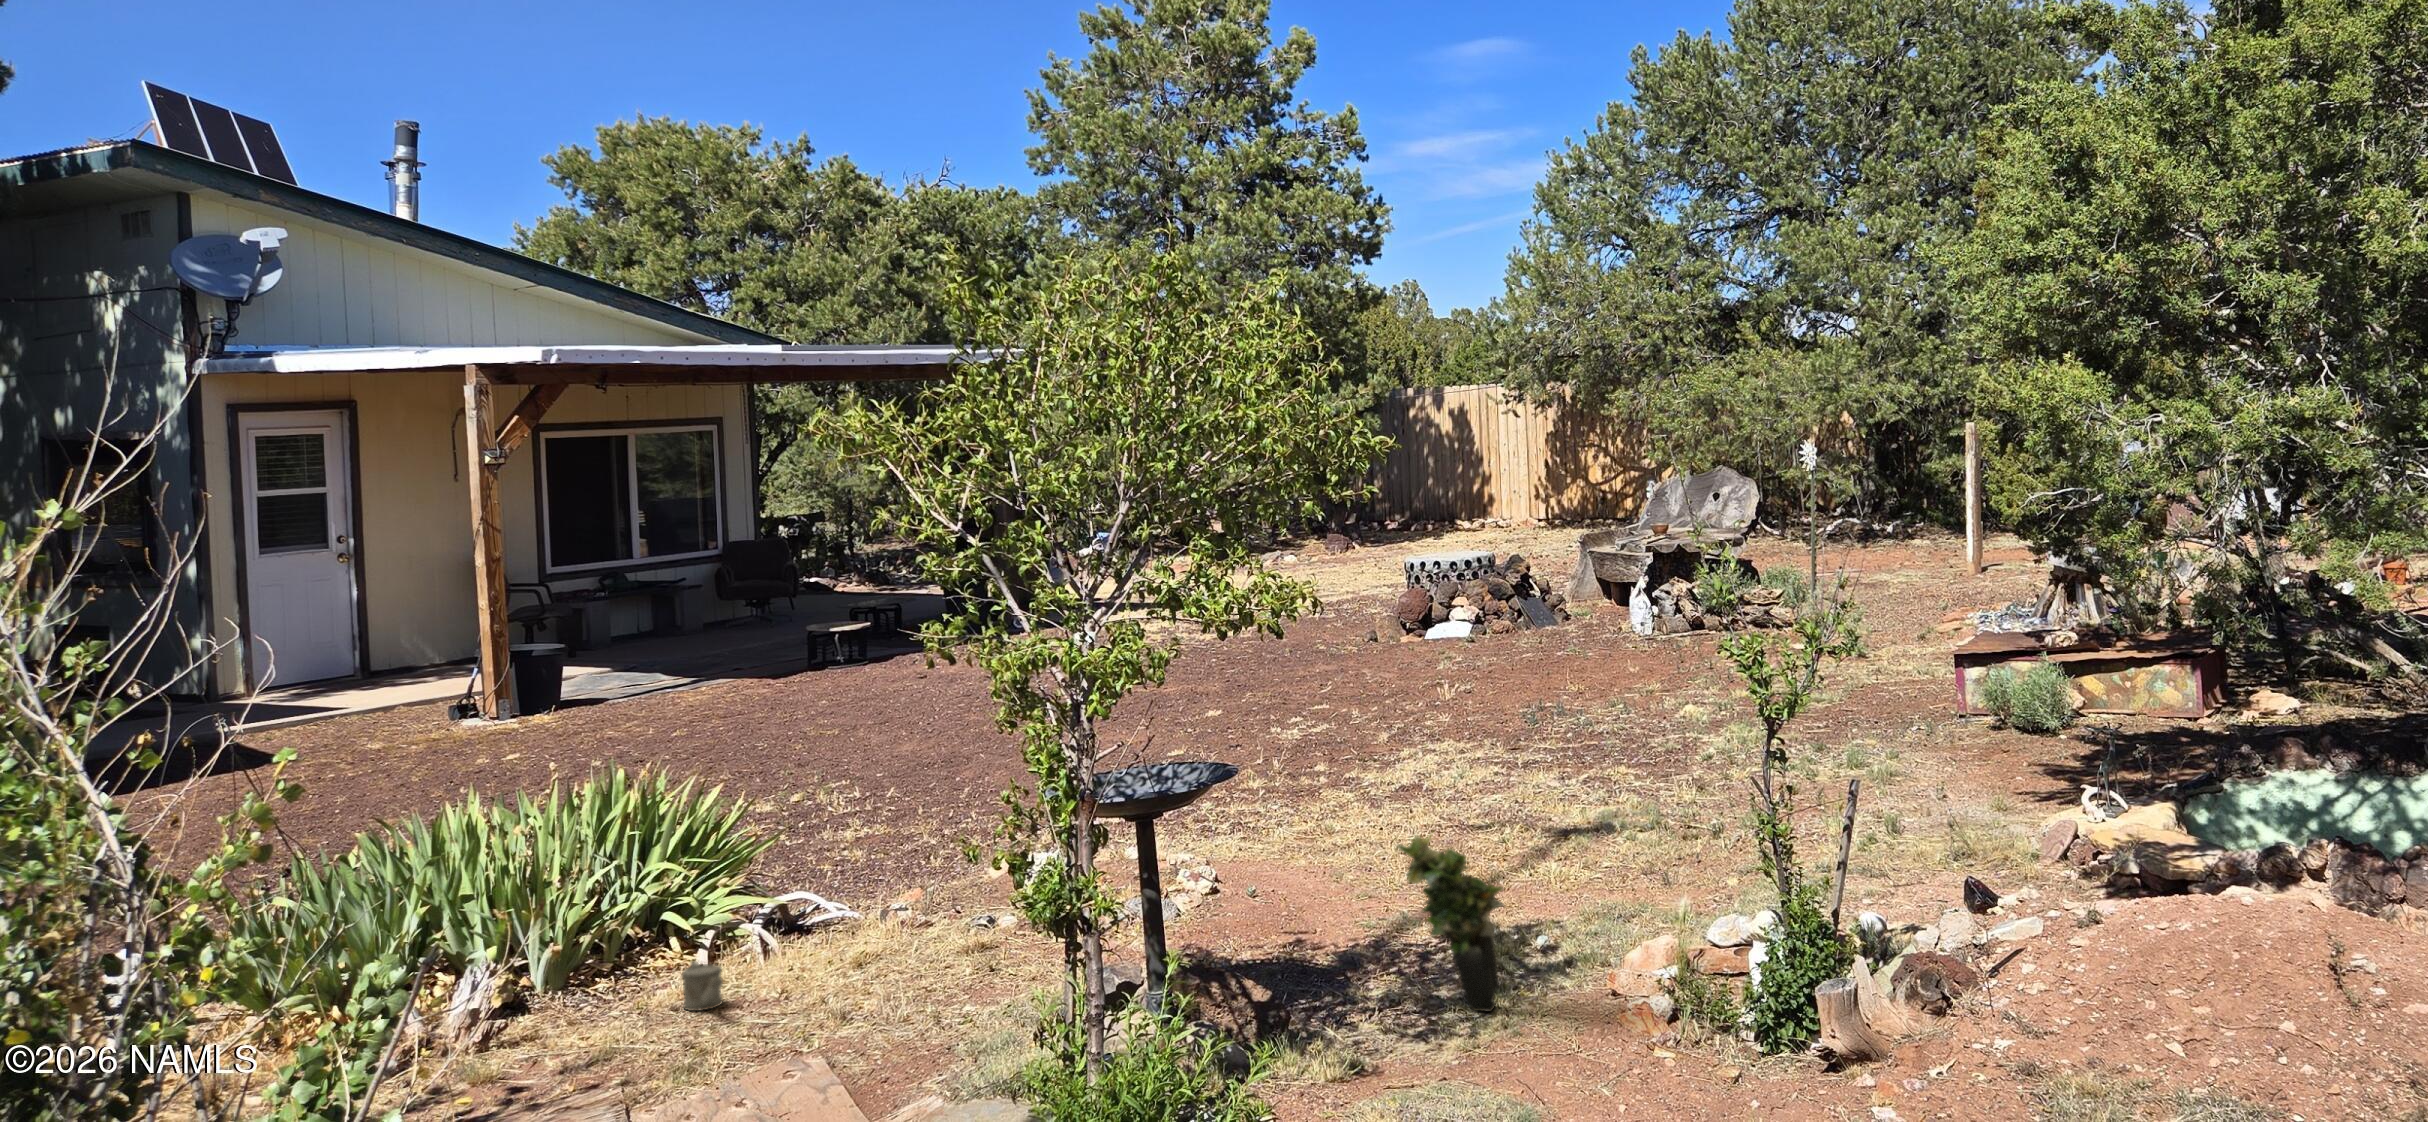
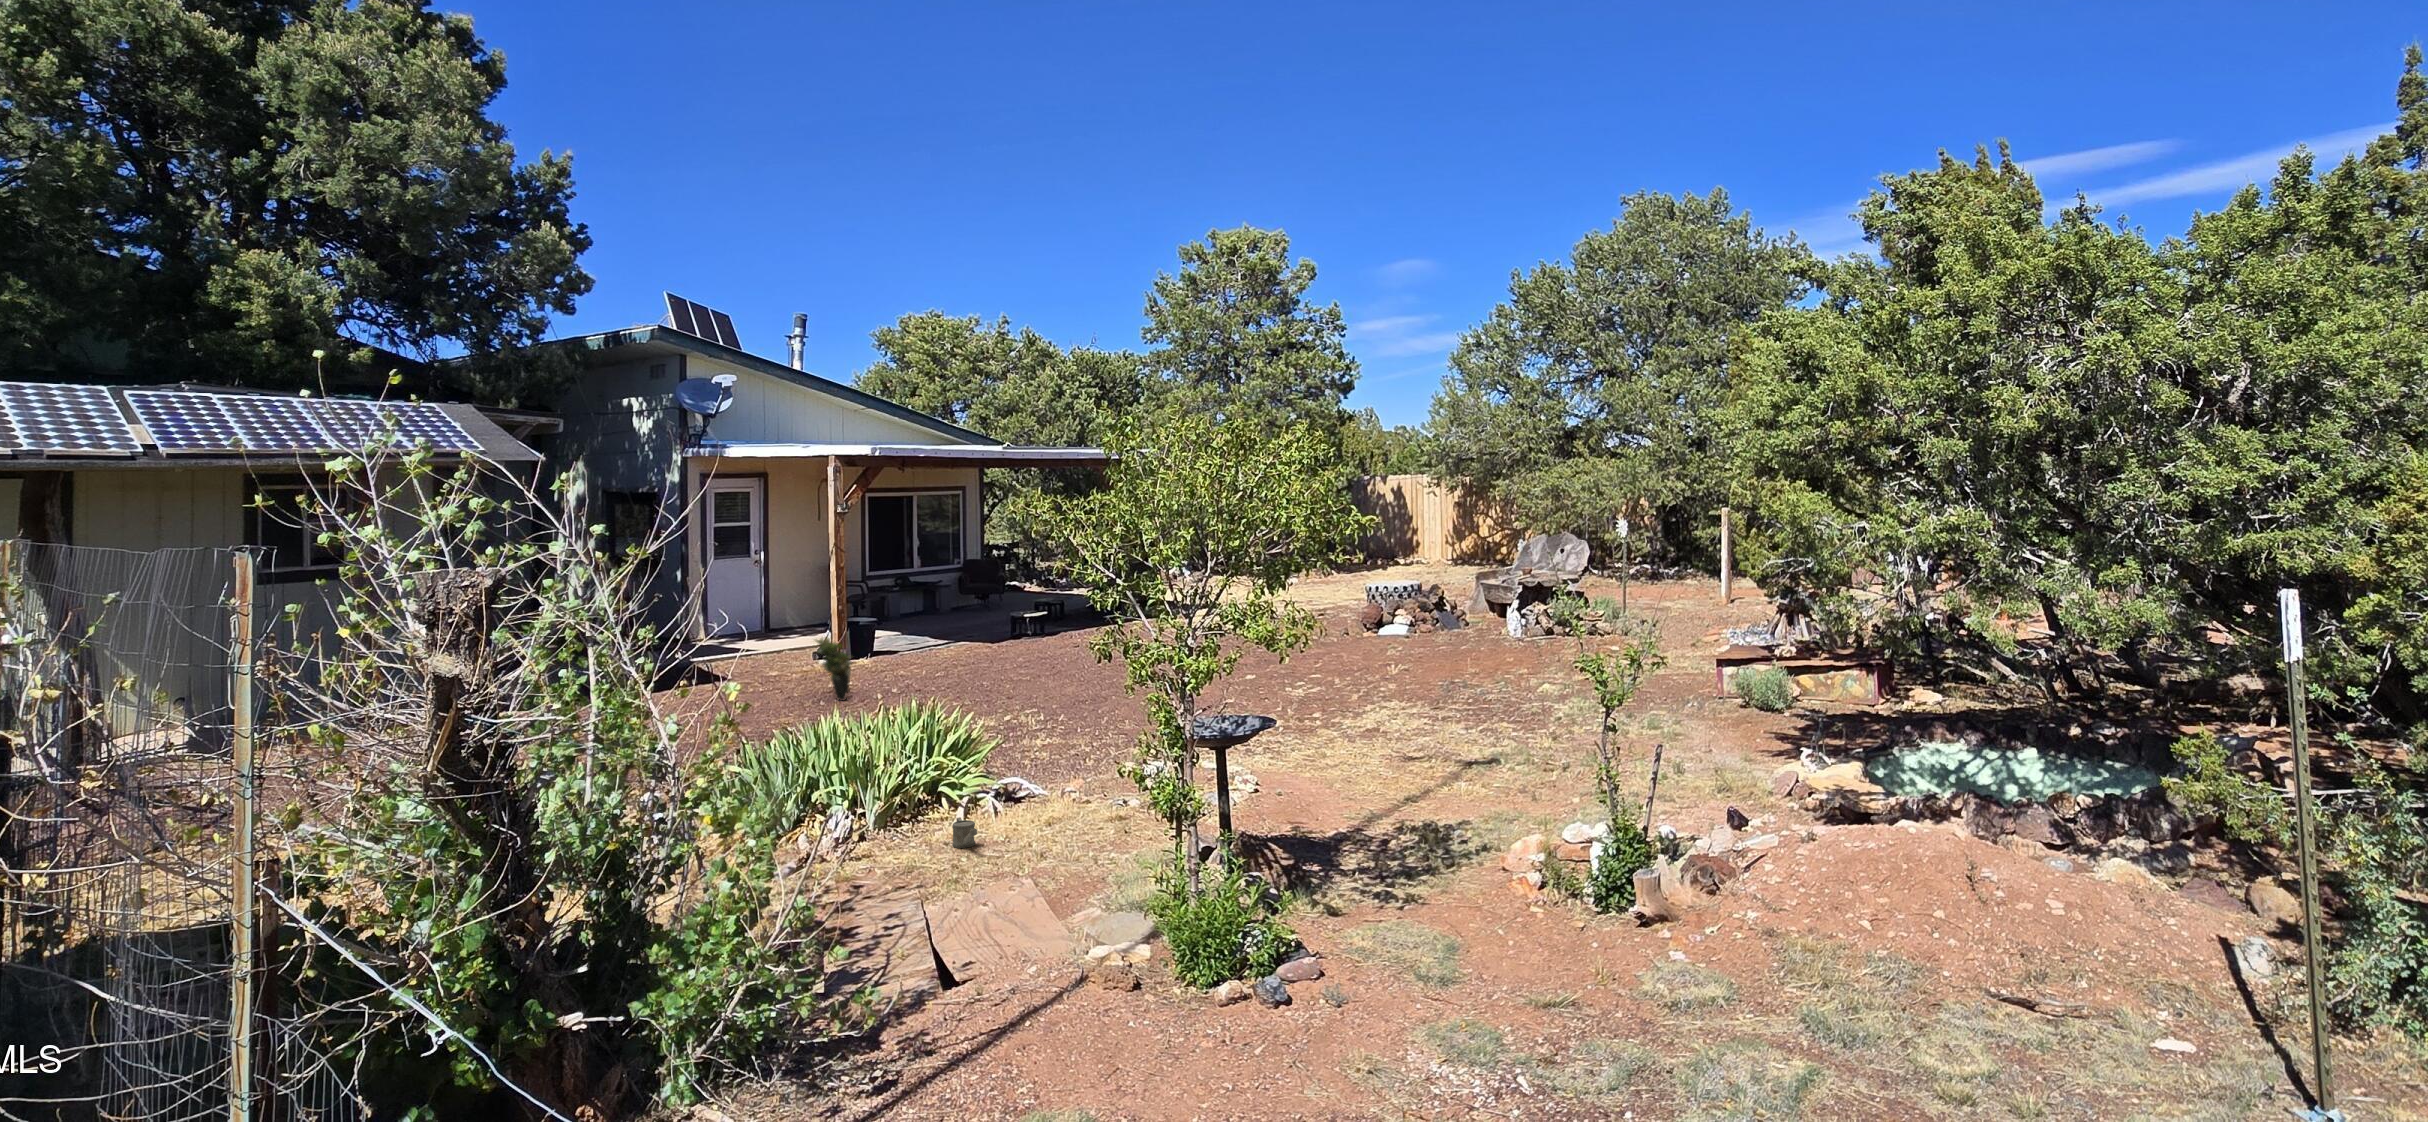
potted plant: present [1397,834,1504,1012] -> present [816,638,853,700]

